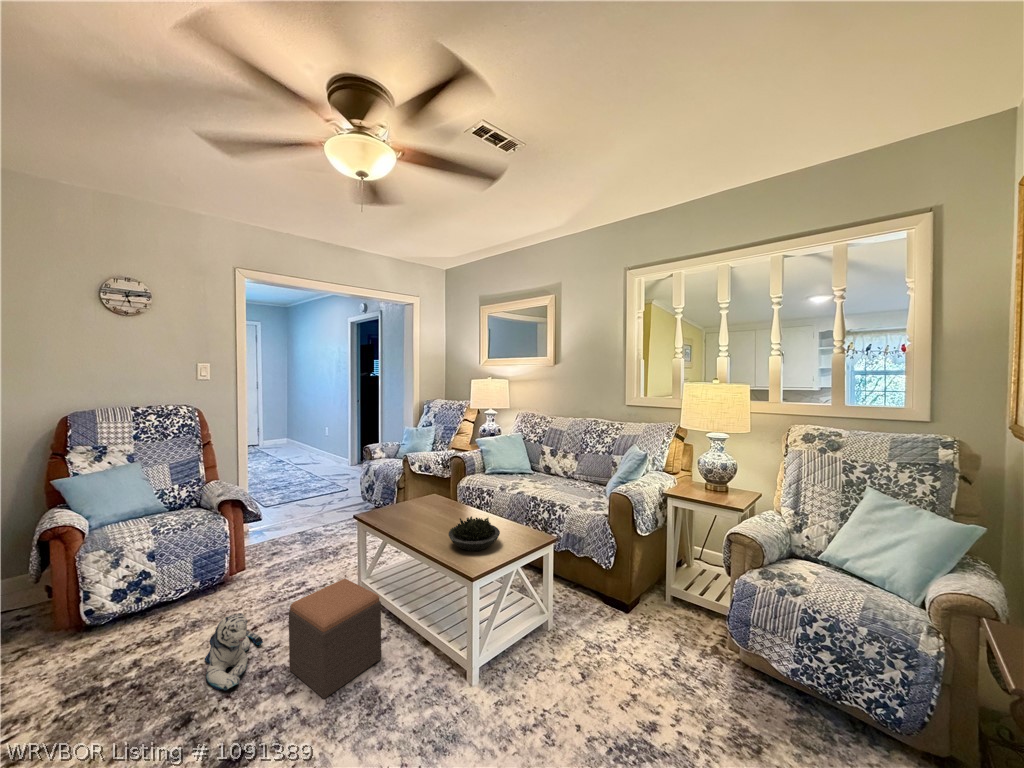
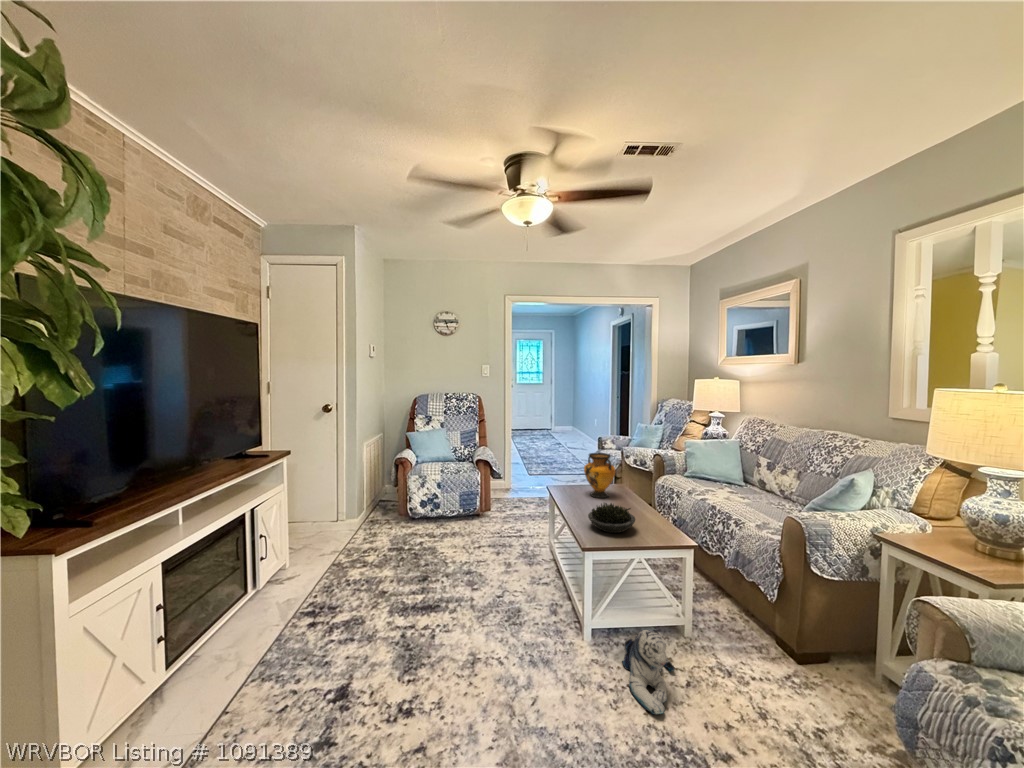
vase: none [405,463,441,515] -> present [584,453,615,498]
footstool: present [289,579,381,699] -> none [482,528,536,601]
plush toy: present [205,613,263,691] -> present [622,630,675,714]

